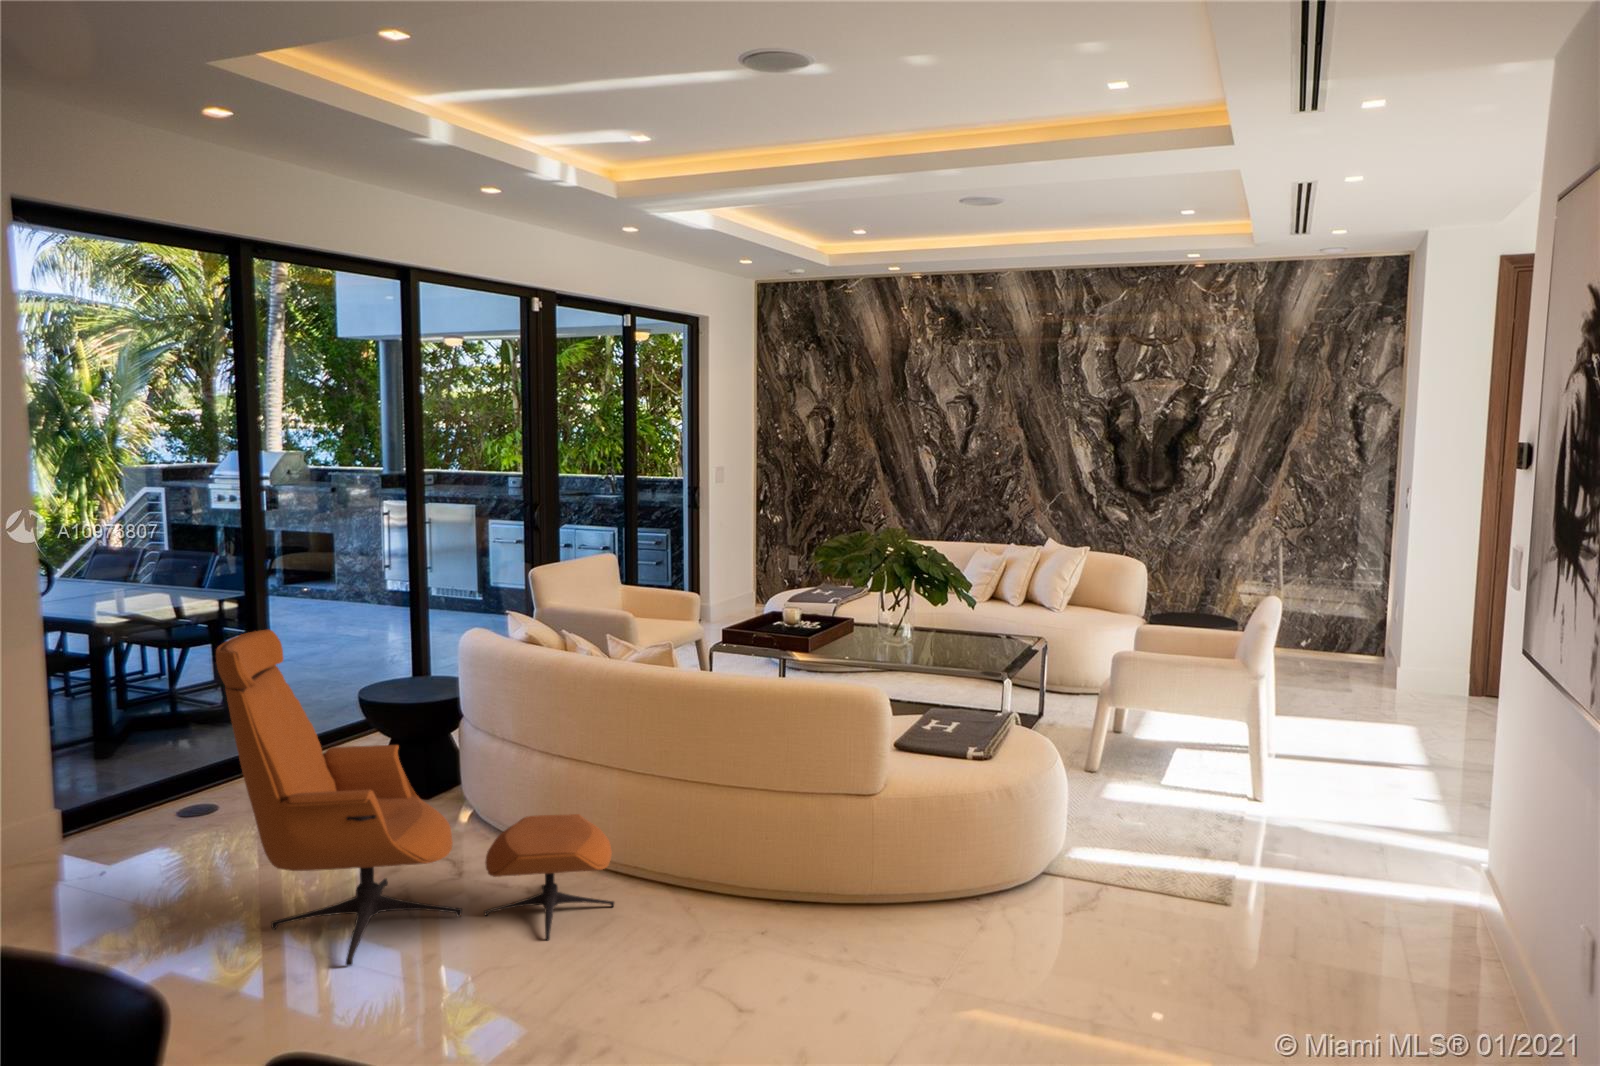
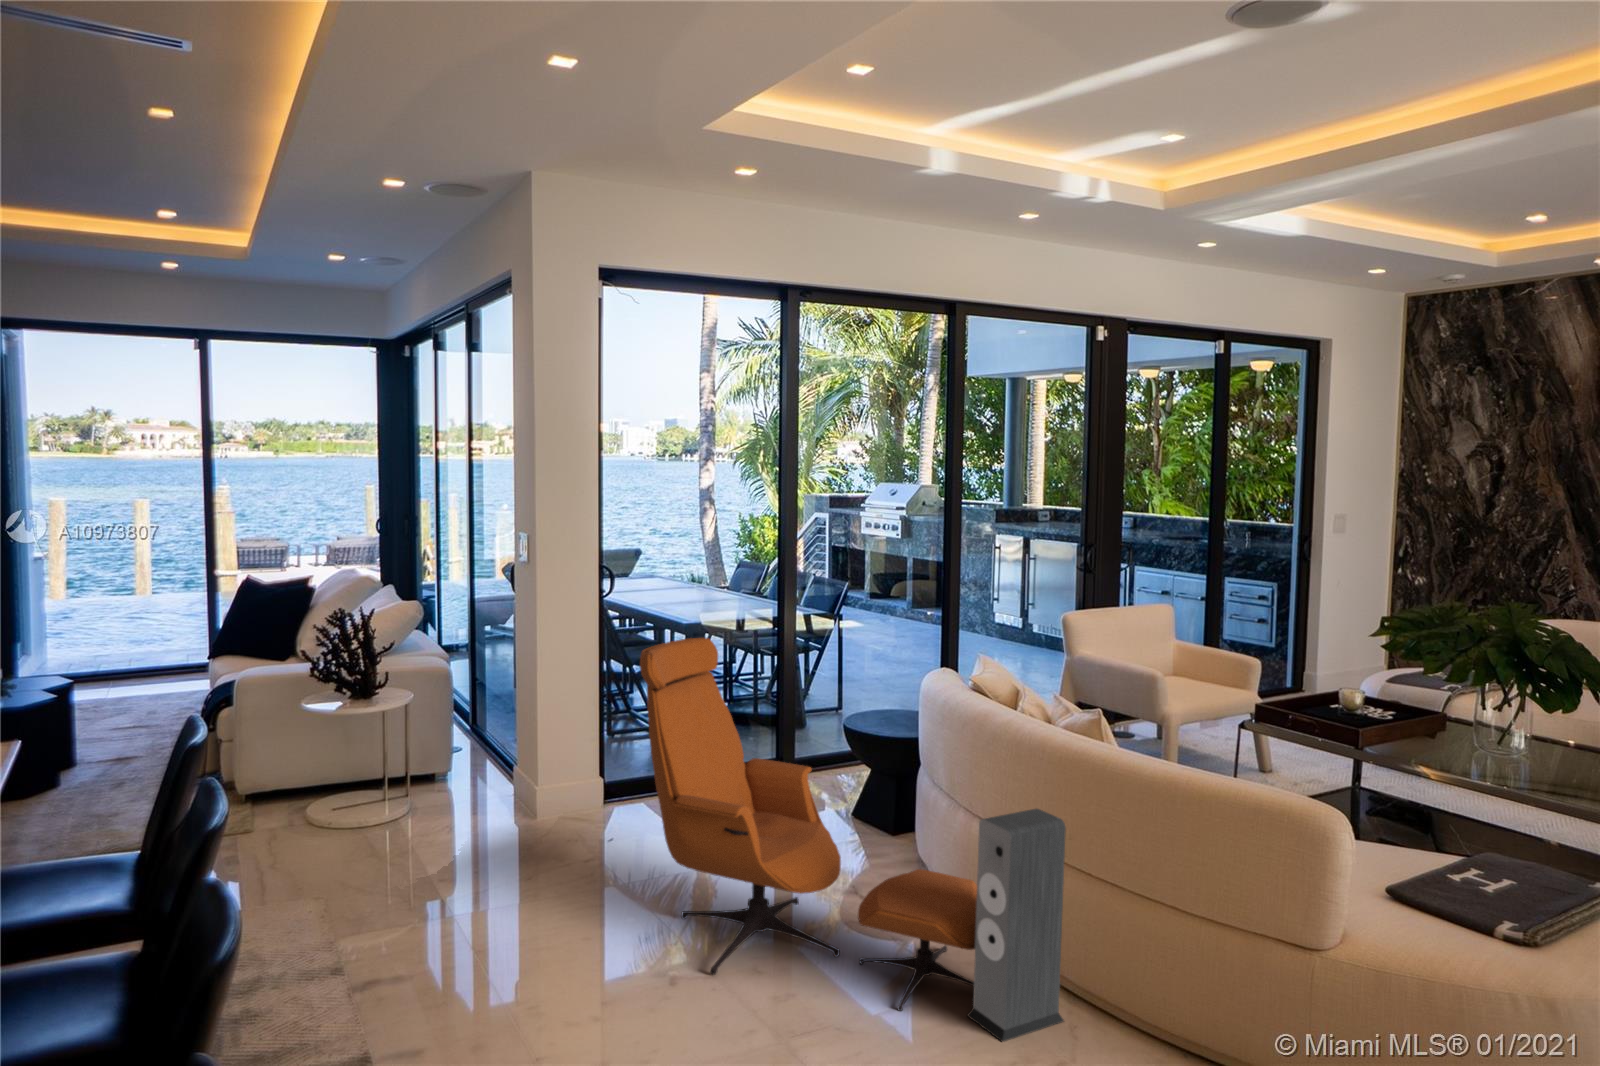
speaker: none [605,736,682,936] -> present [967,809,1066,1042]

